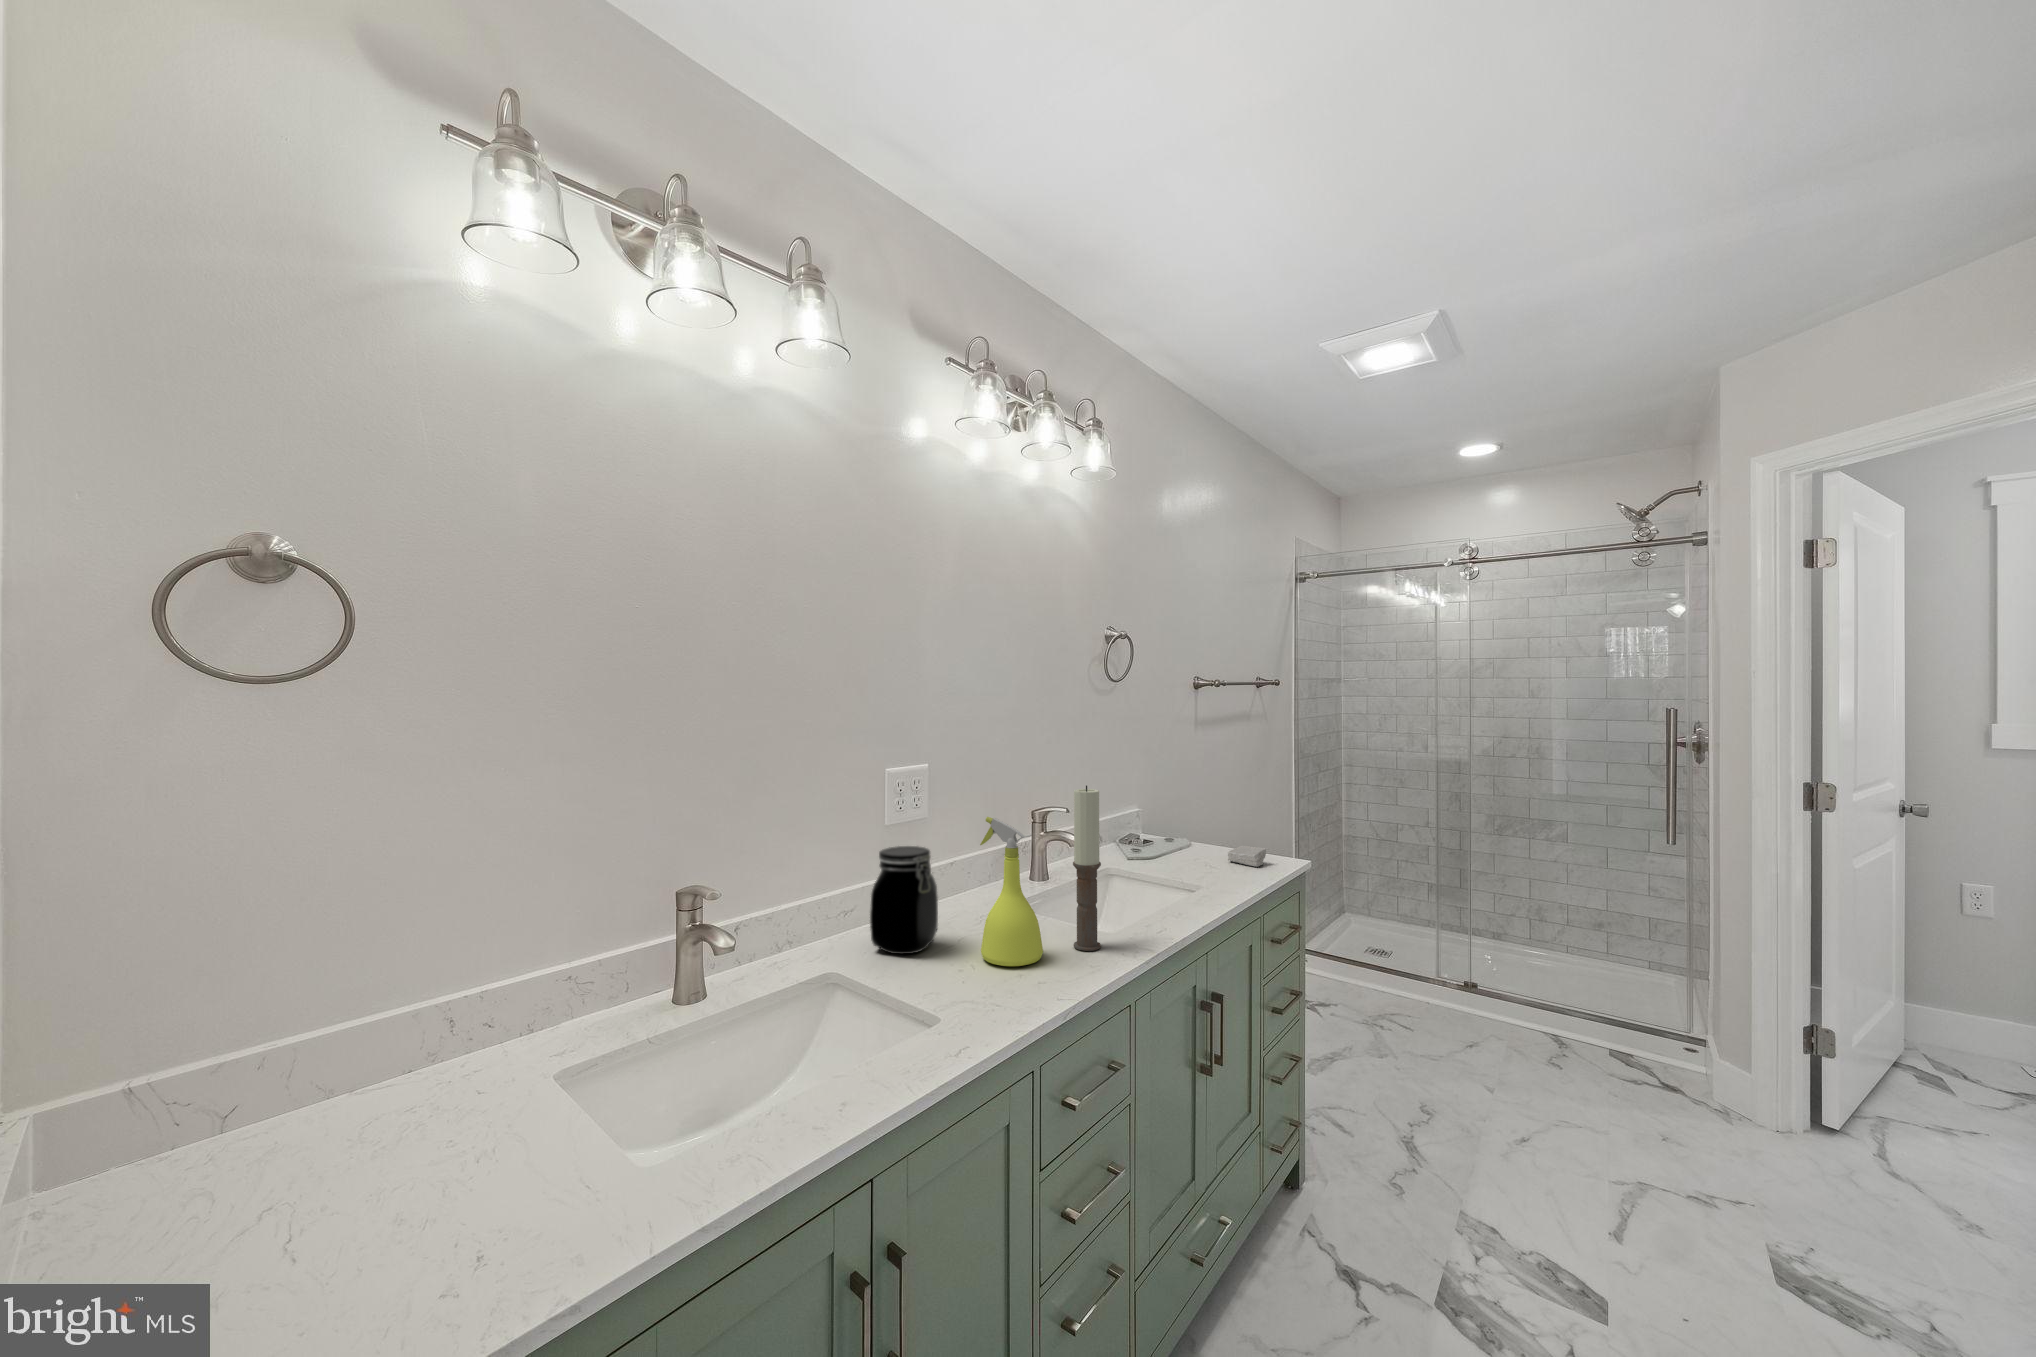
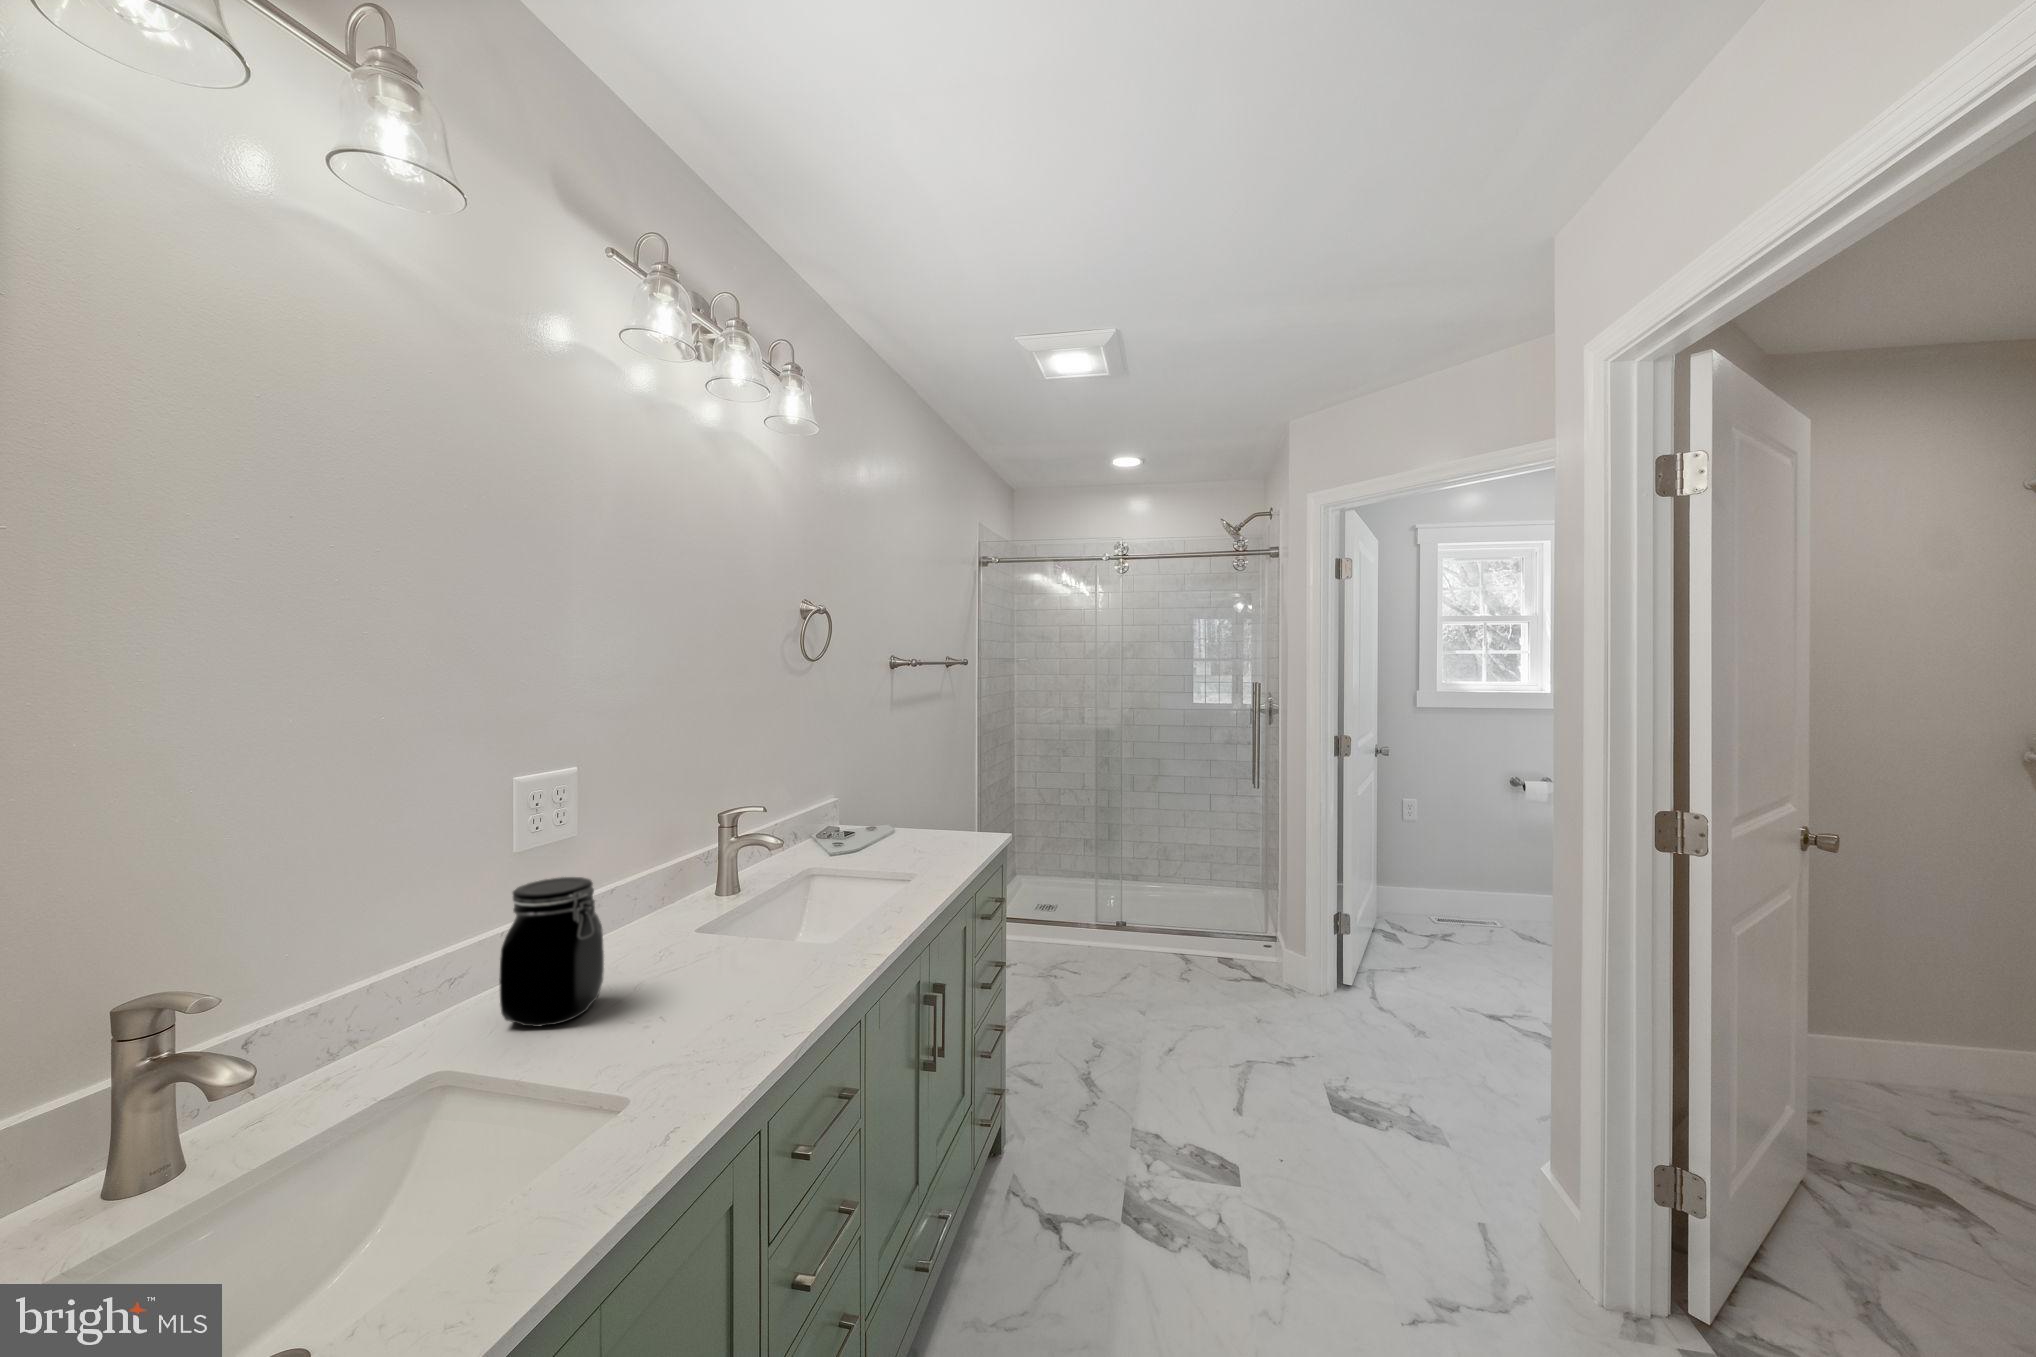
candle: present [1073,785,1101,951] -> none [787,783,820,977]
spray bottle: present [980,817,1043,966] -> none [666,831,752,1016]
soap bar: present [1228,846,1266,867] -> none [933,829,970,850]

